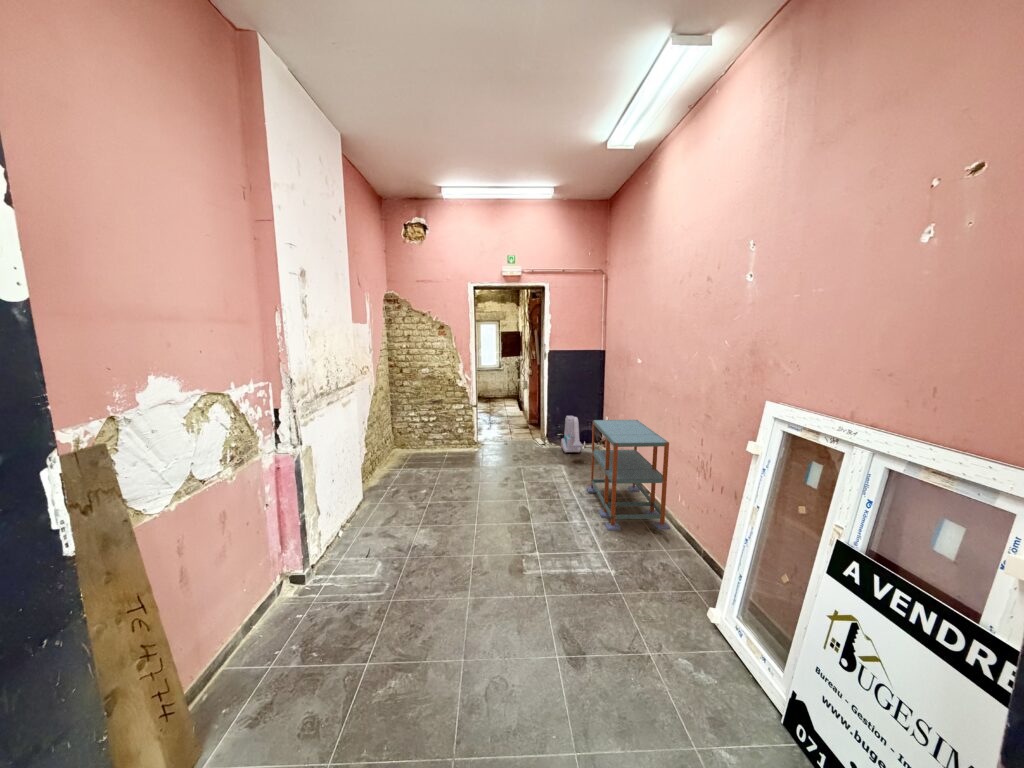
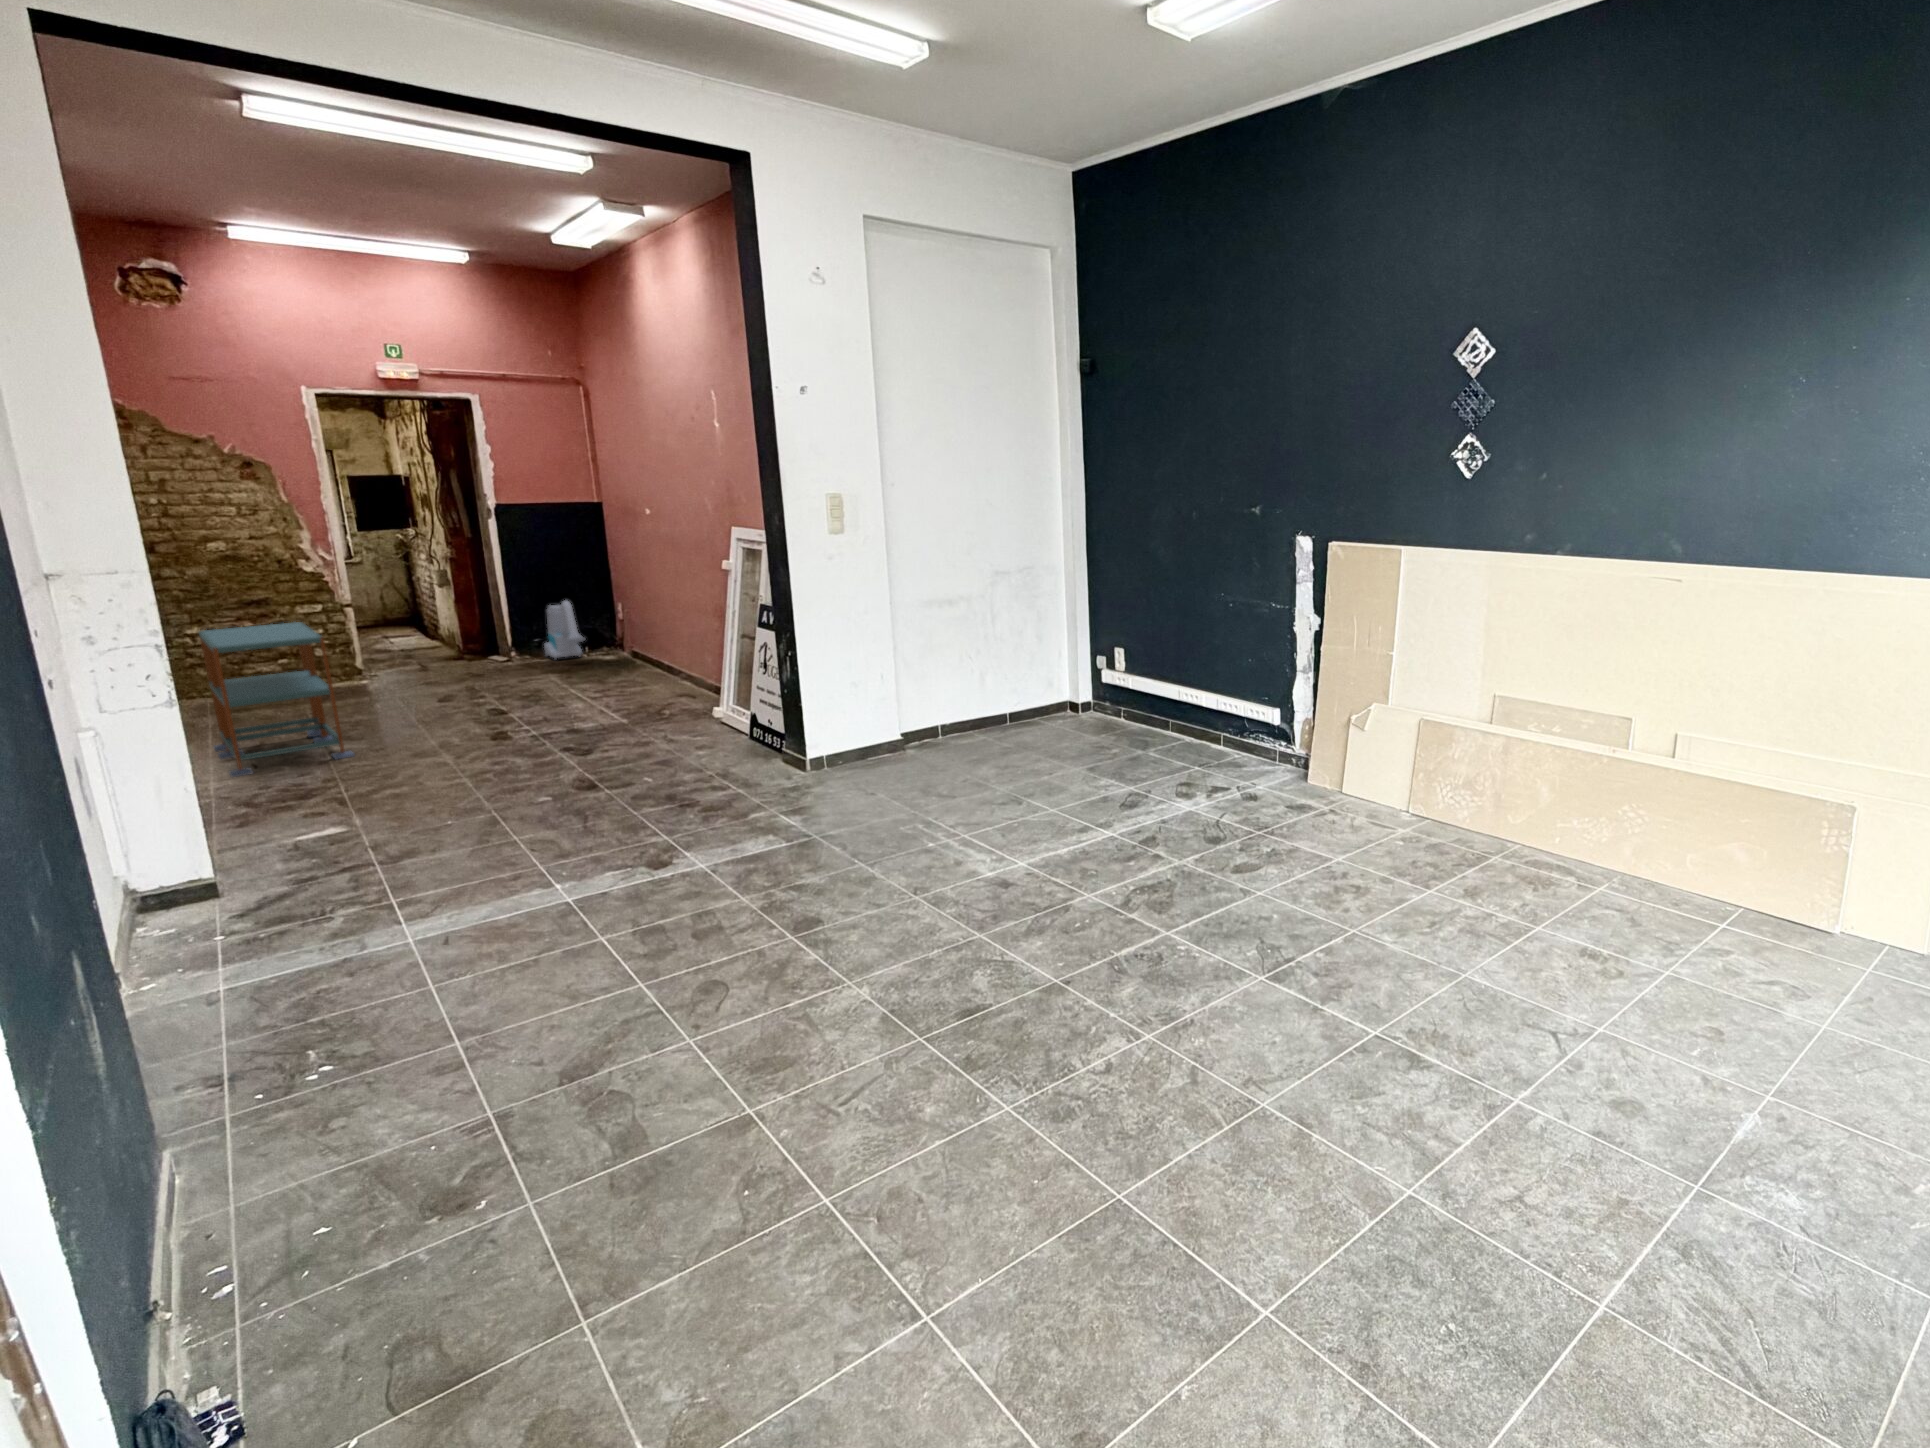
shelving unit: present [587,420,670,531] -> present [199,622,354,777]

